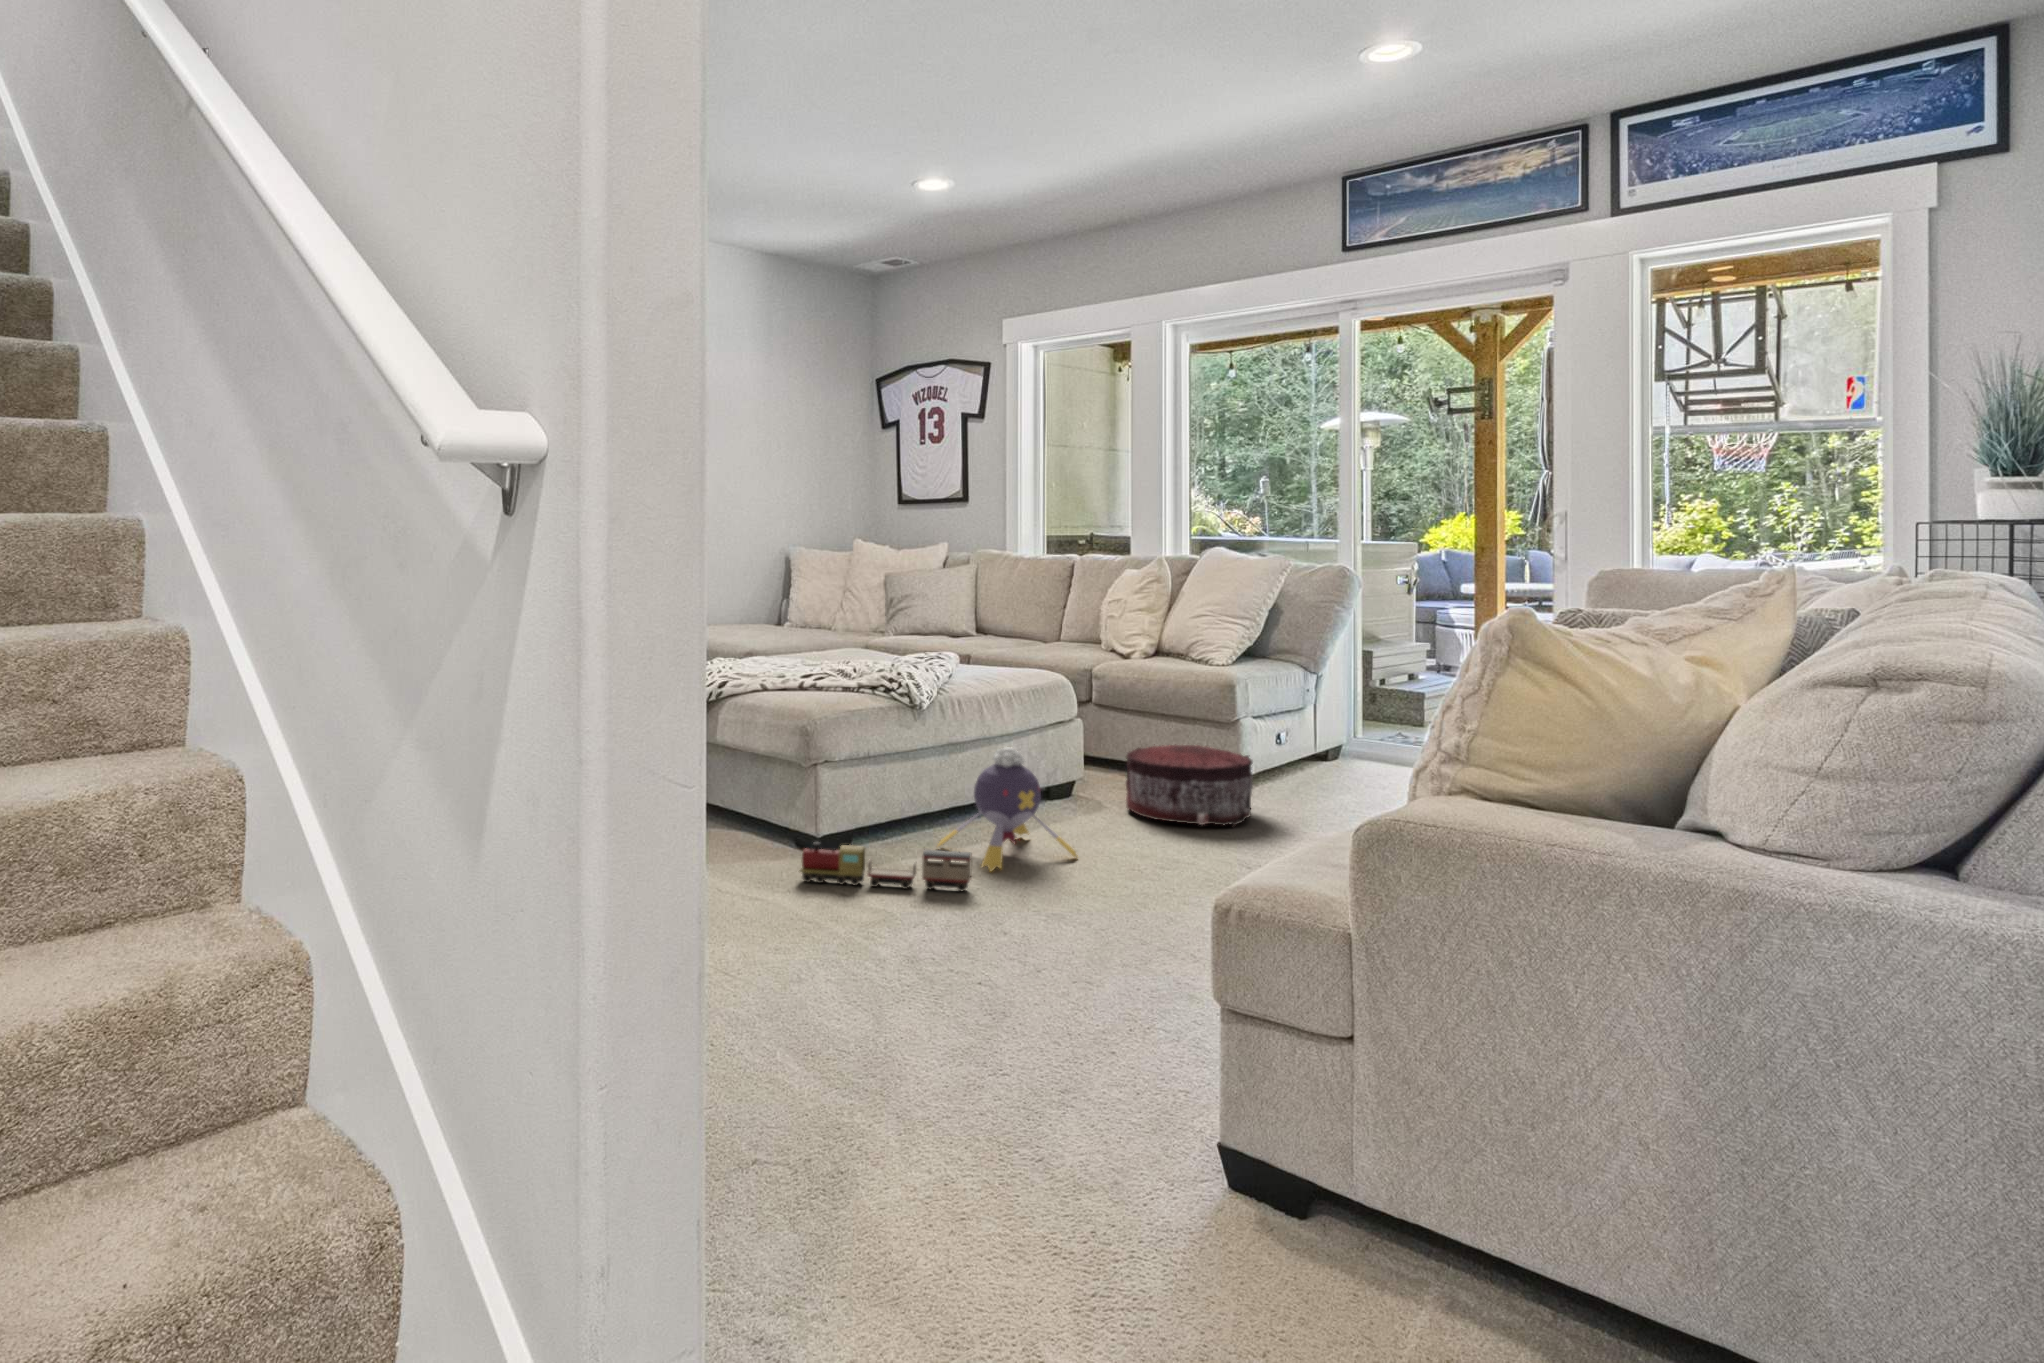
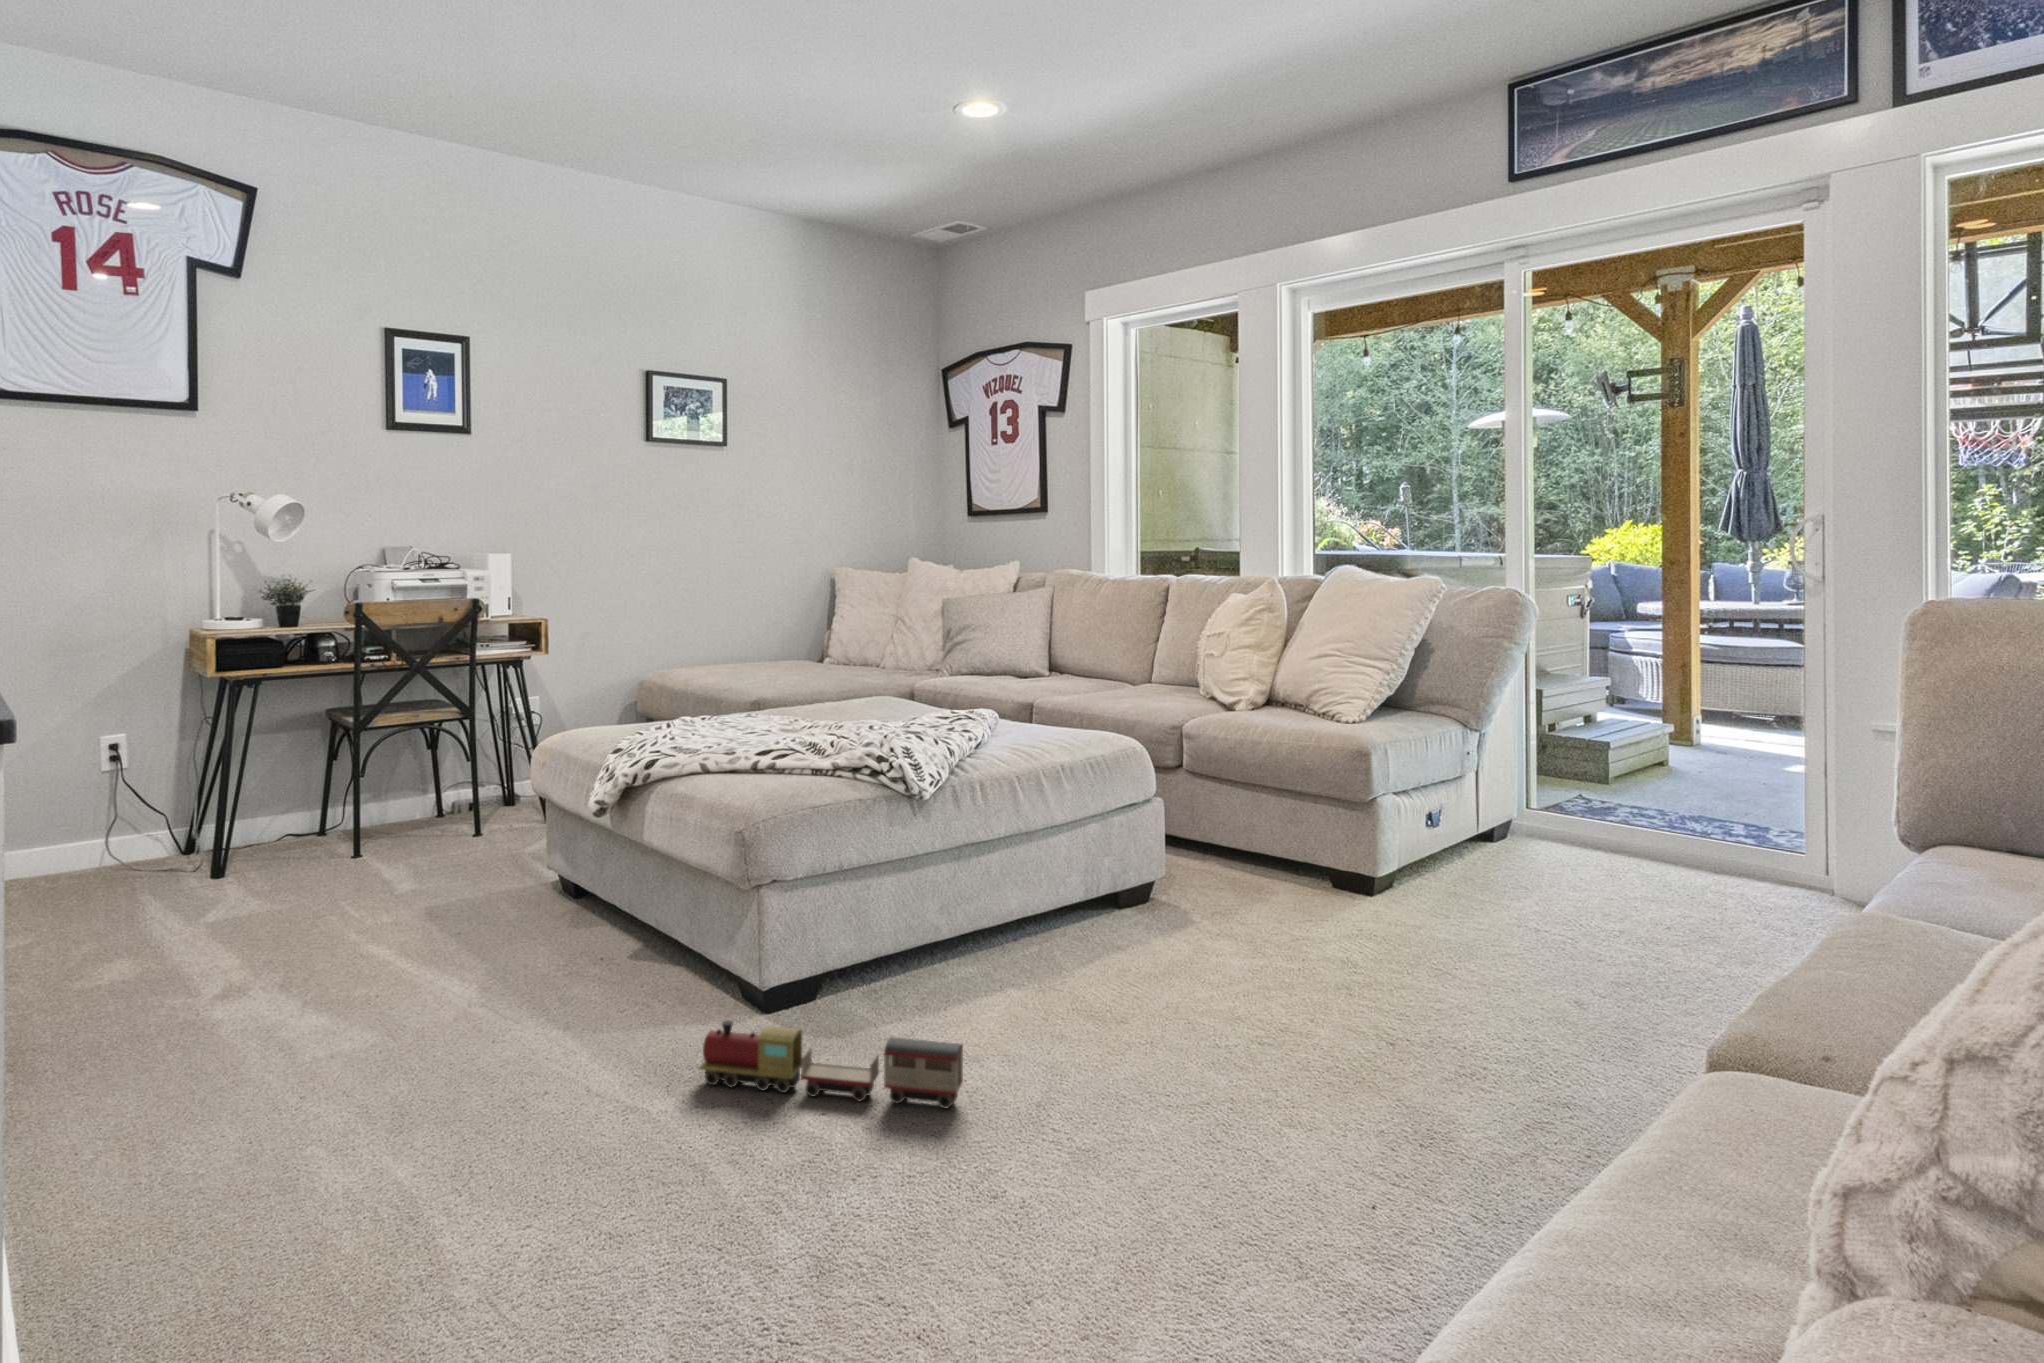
pouf: present [1126,744,1253,826] -> none [1222,837,1404,969]
plush toy: present [938,747,1077,871] -> none [933,862,1143,1064]

